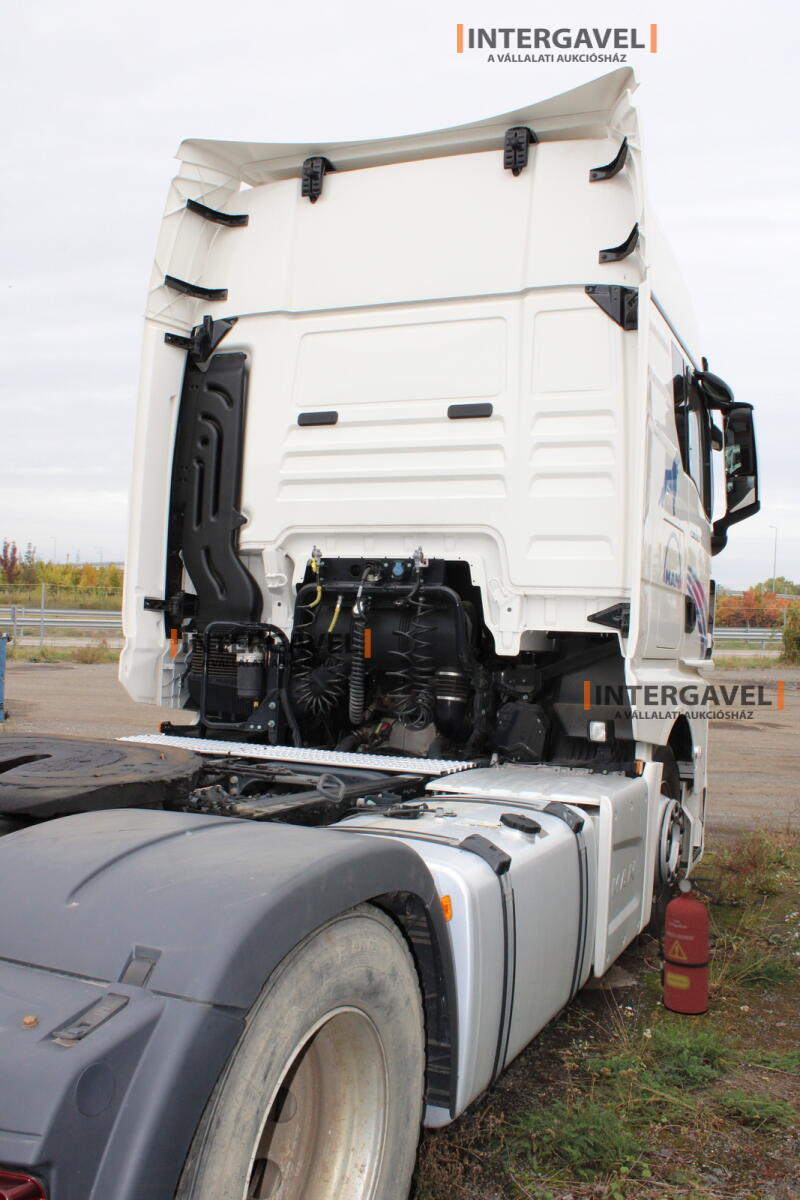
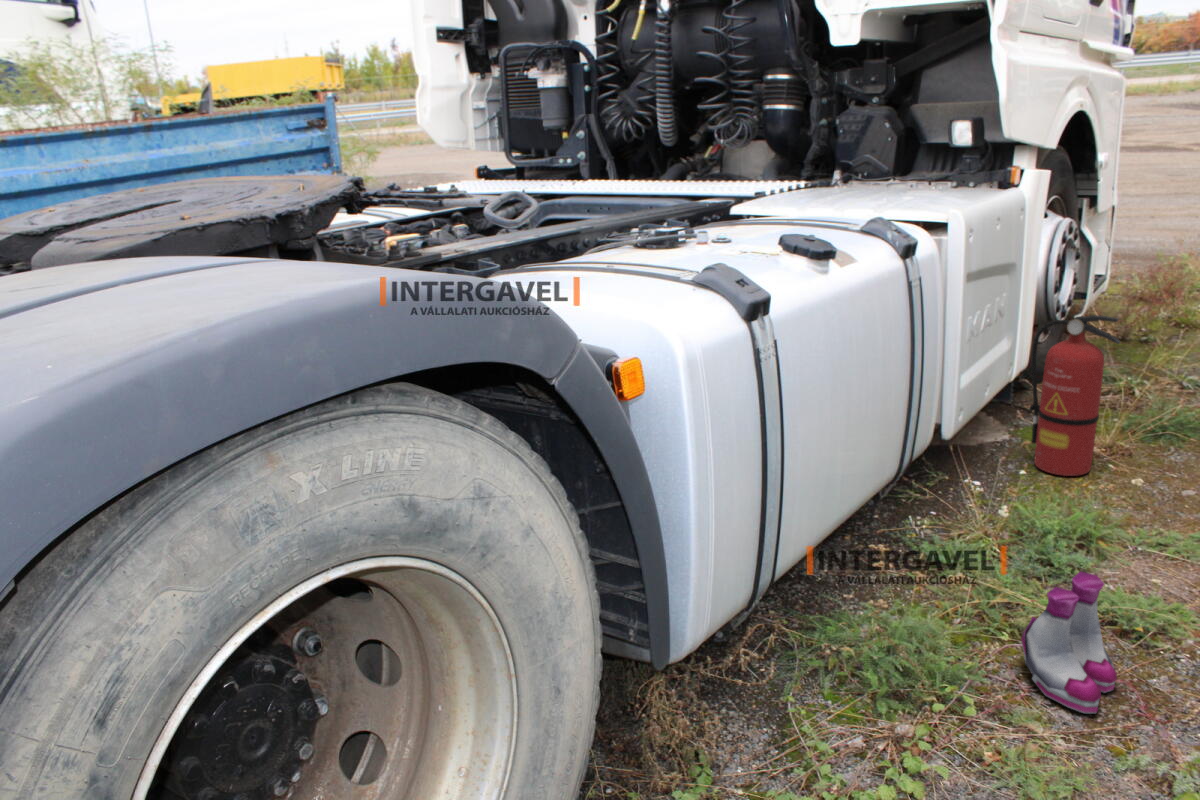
boots: none [676,1065,745,1175] -> present [1021,572,1117,713]

